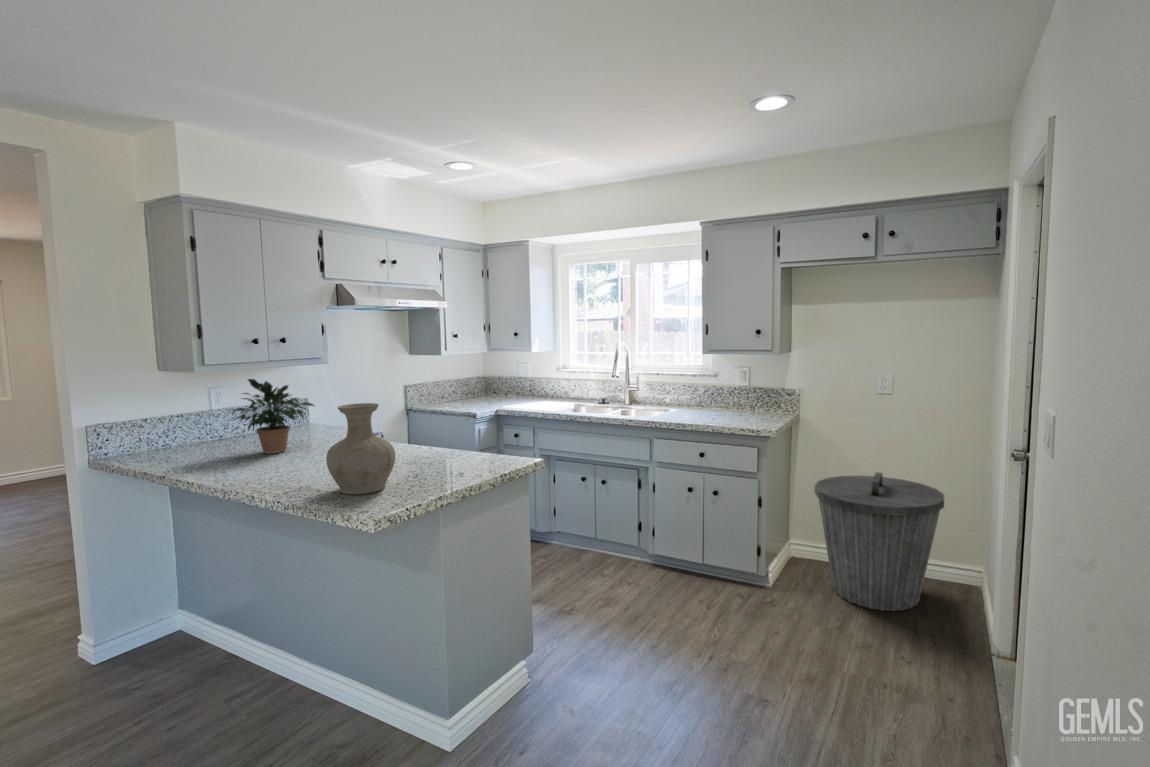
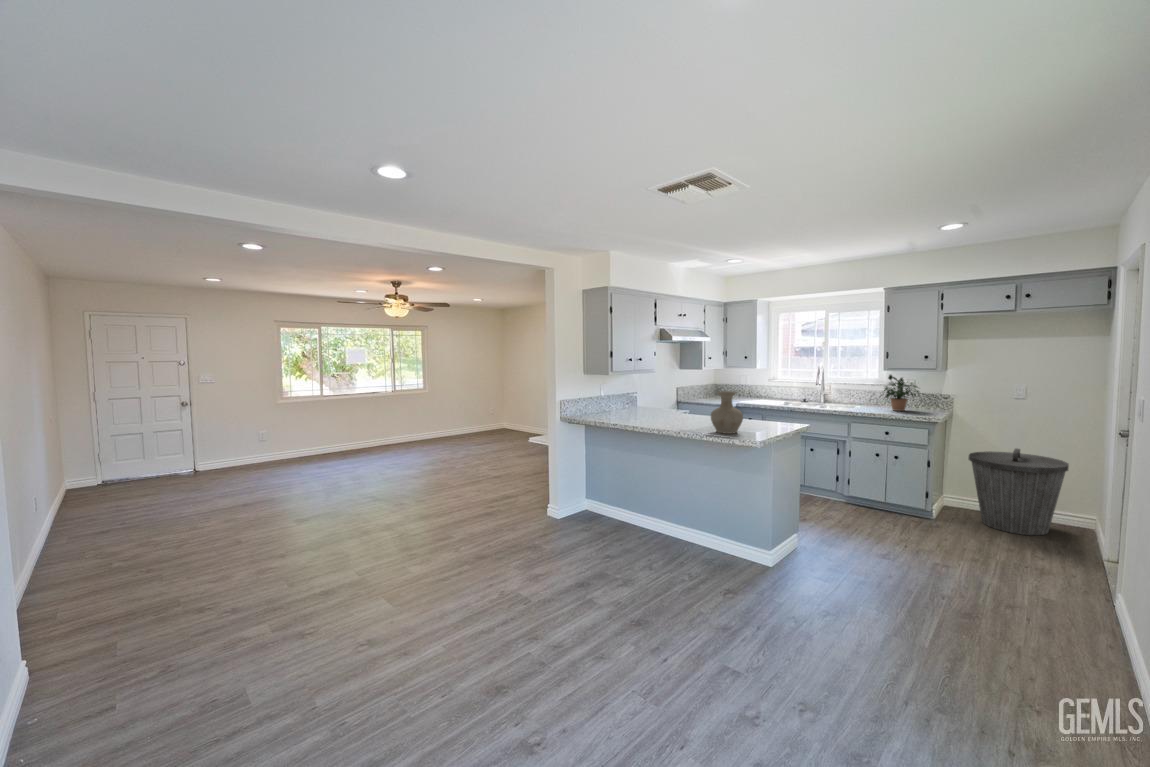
potted plant: present [233,379,315,454] -> present [884,375,919,411]

